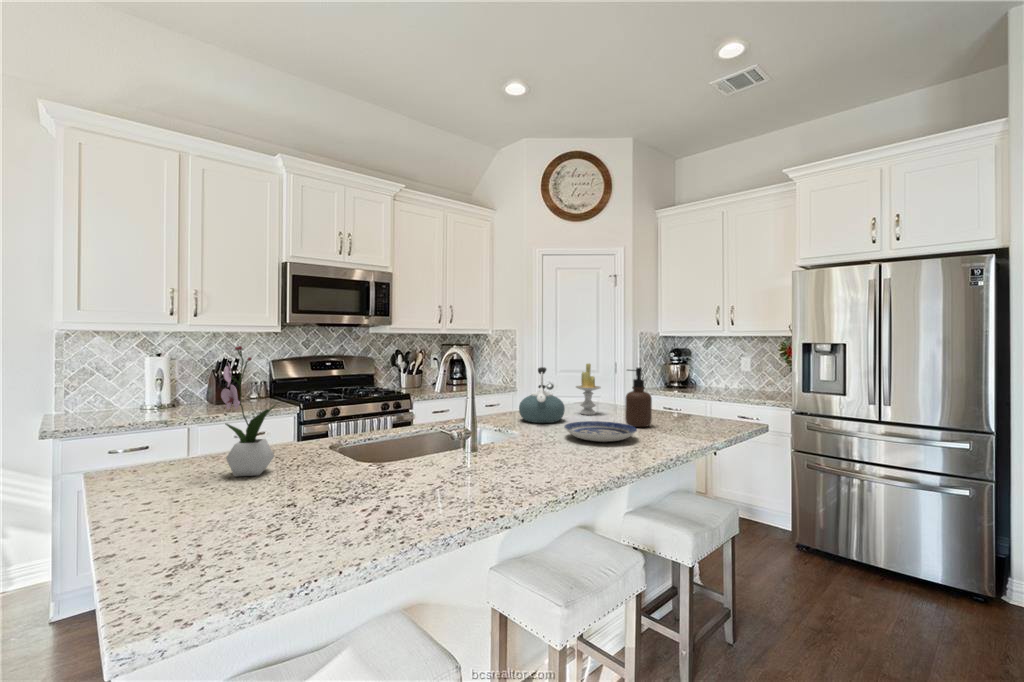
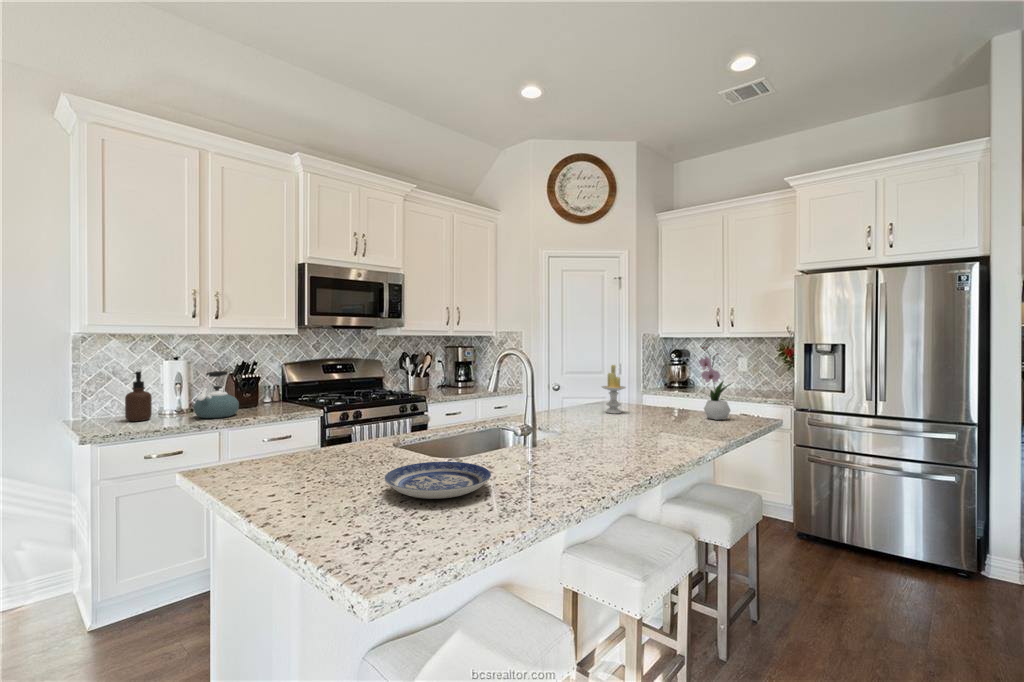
flower arrangement: present [221,346,275,476] -> present [699,347,731,420]
kettle: present [519,367,565,423] -> present [194,371,239,418]
soap dispenser: present [625,368,652,427] -> present [125,371,152,421]
plate: present [564,421,637,442] -> present [385,462,491,499]

